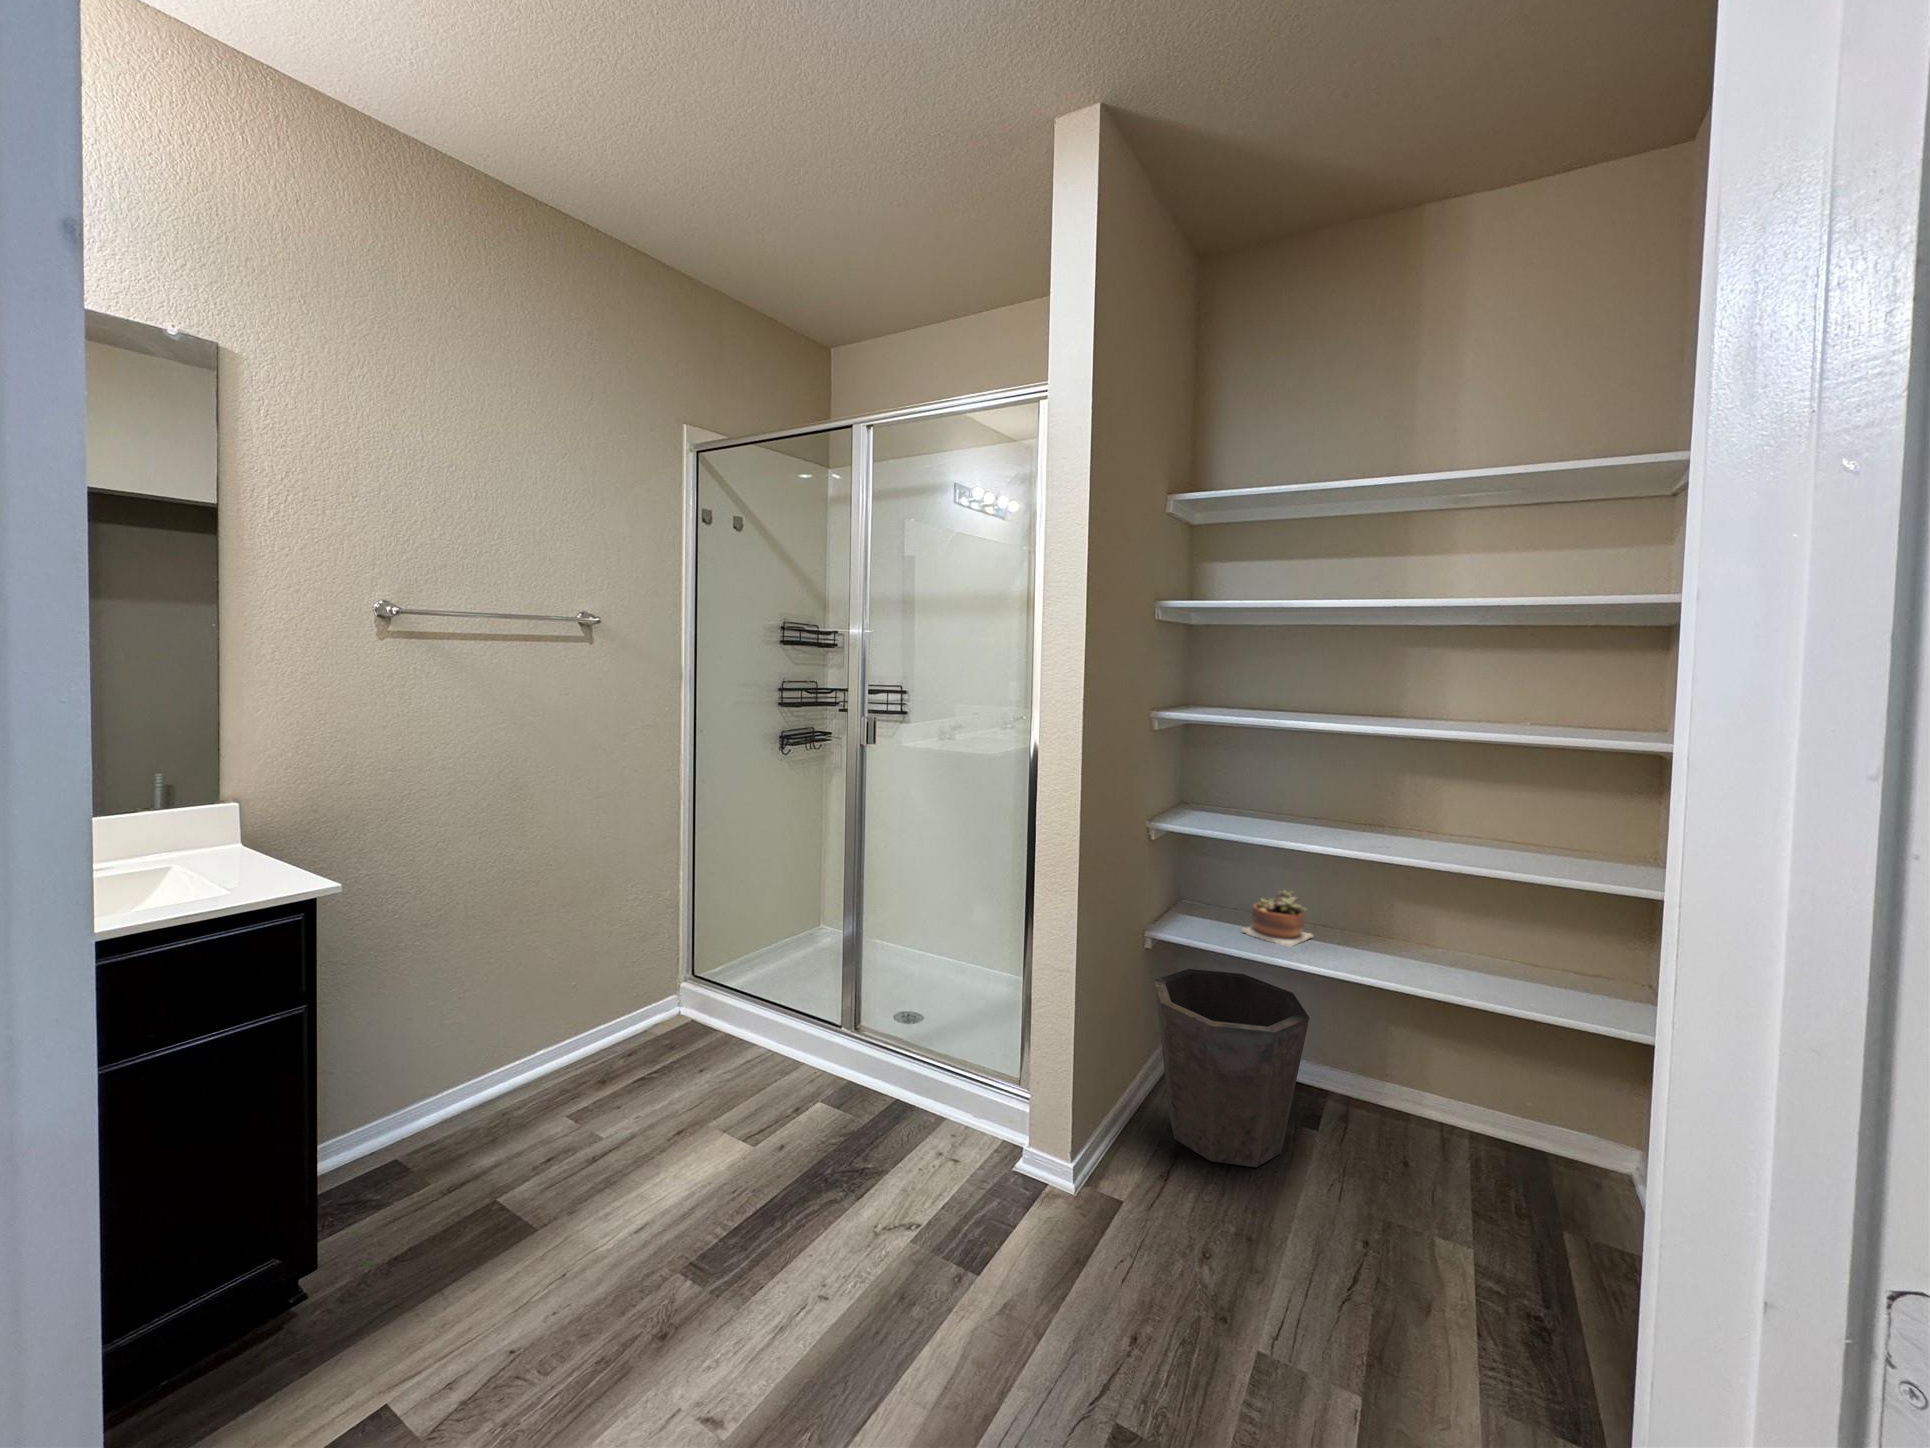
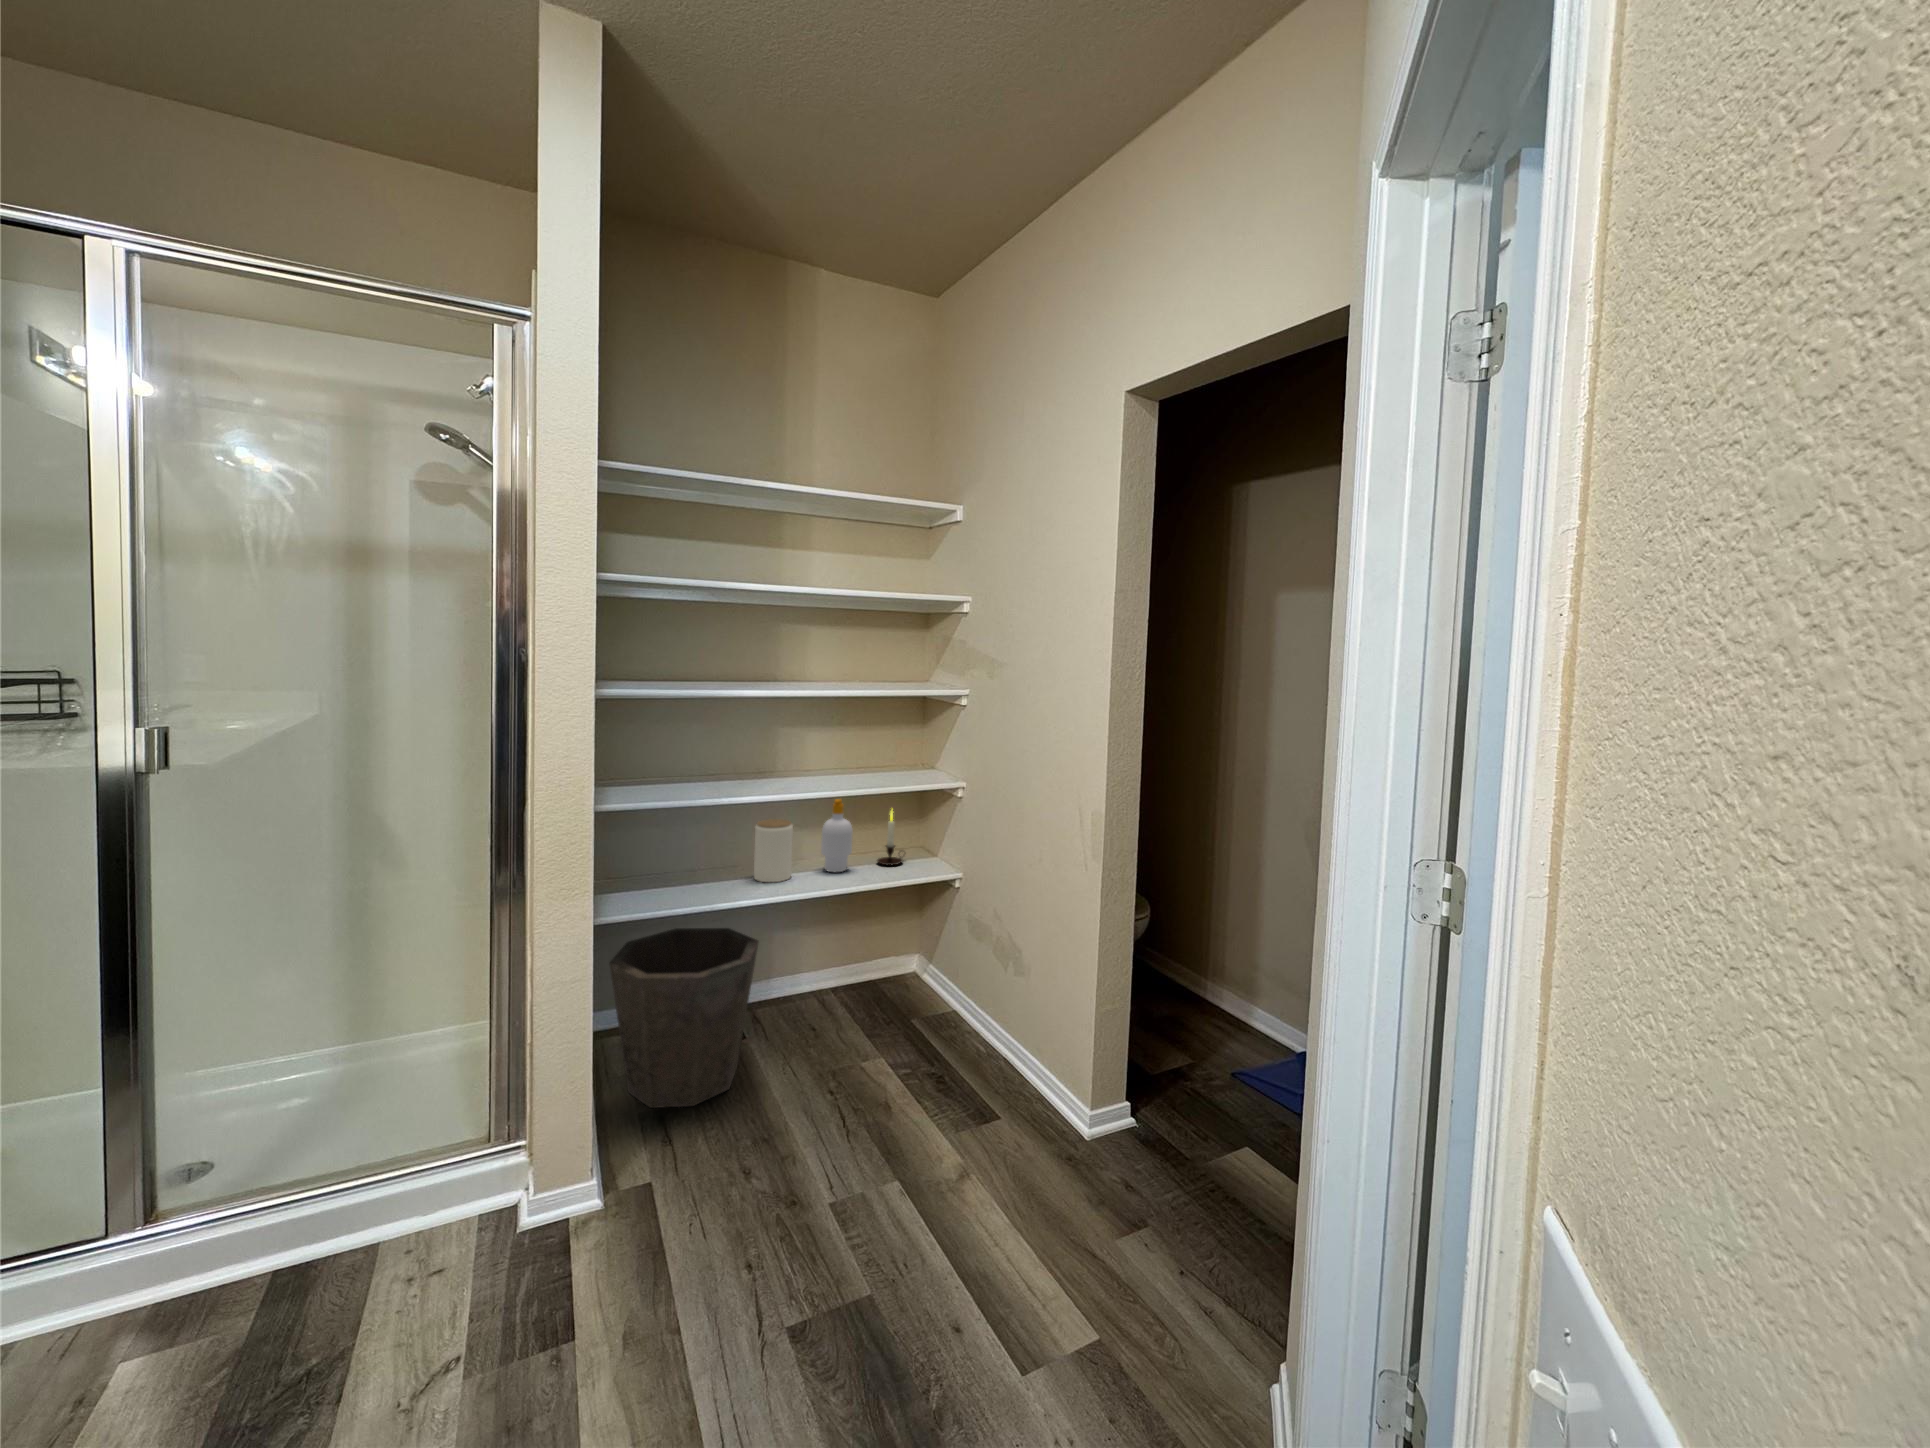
soap bottle: none [1437,881,1485,978] -> present [821,799,853,872]
jar: none [1341,885,1392,963] -> present [754,819,793,882]
succulent plant: present [1241,891,1313,947] -> none [668,839,725,891]
candle: none [1532,912,1590,996] -> present [877,811,902,865]

